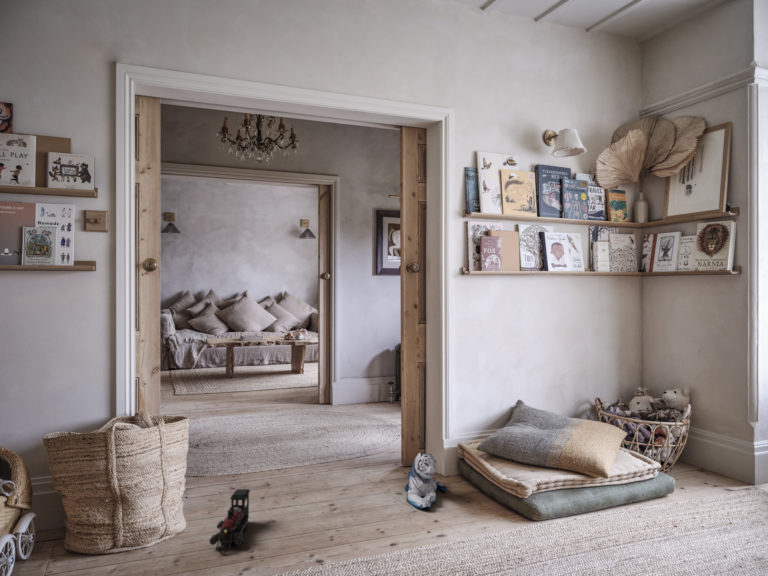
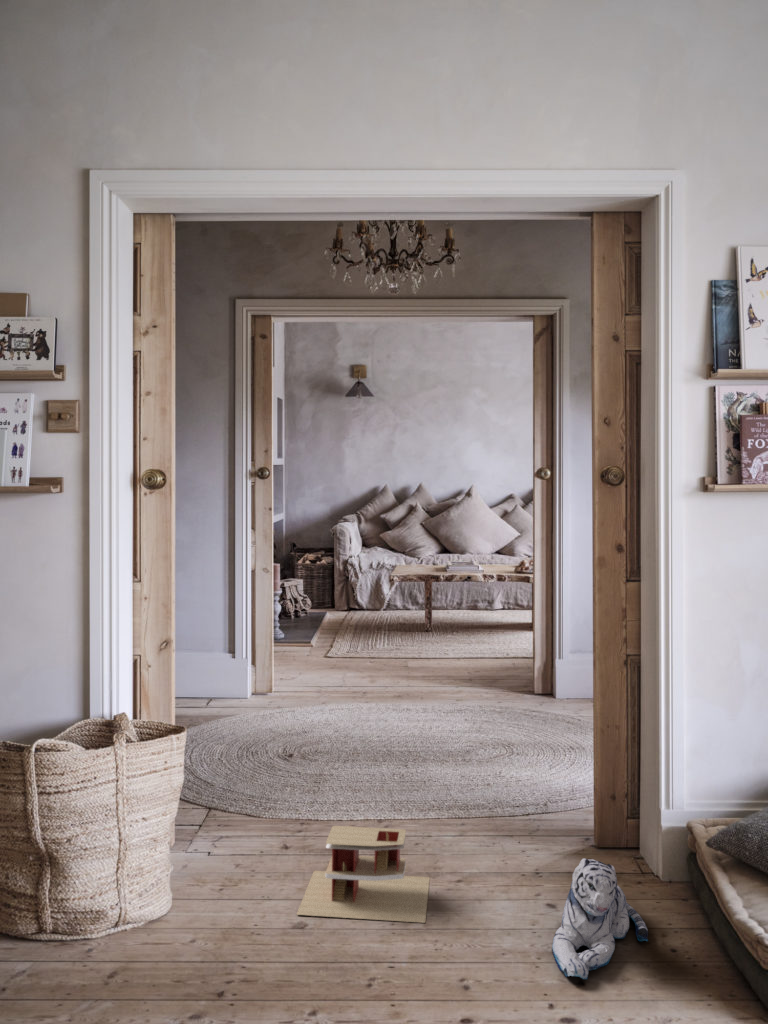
toy house: none [260,460,339,514] -> present [297,826,430,923]
toy train: present [210,489,250,554] -> none [165,866,263,983]

